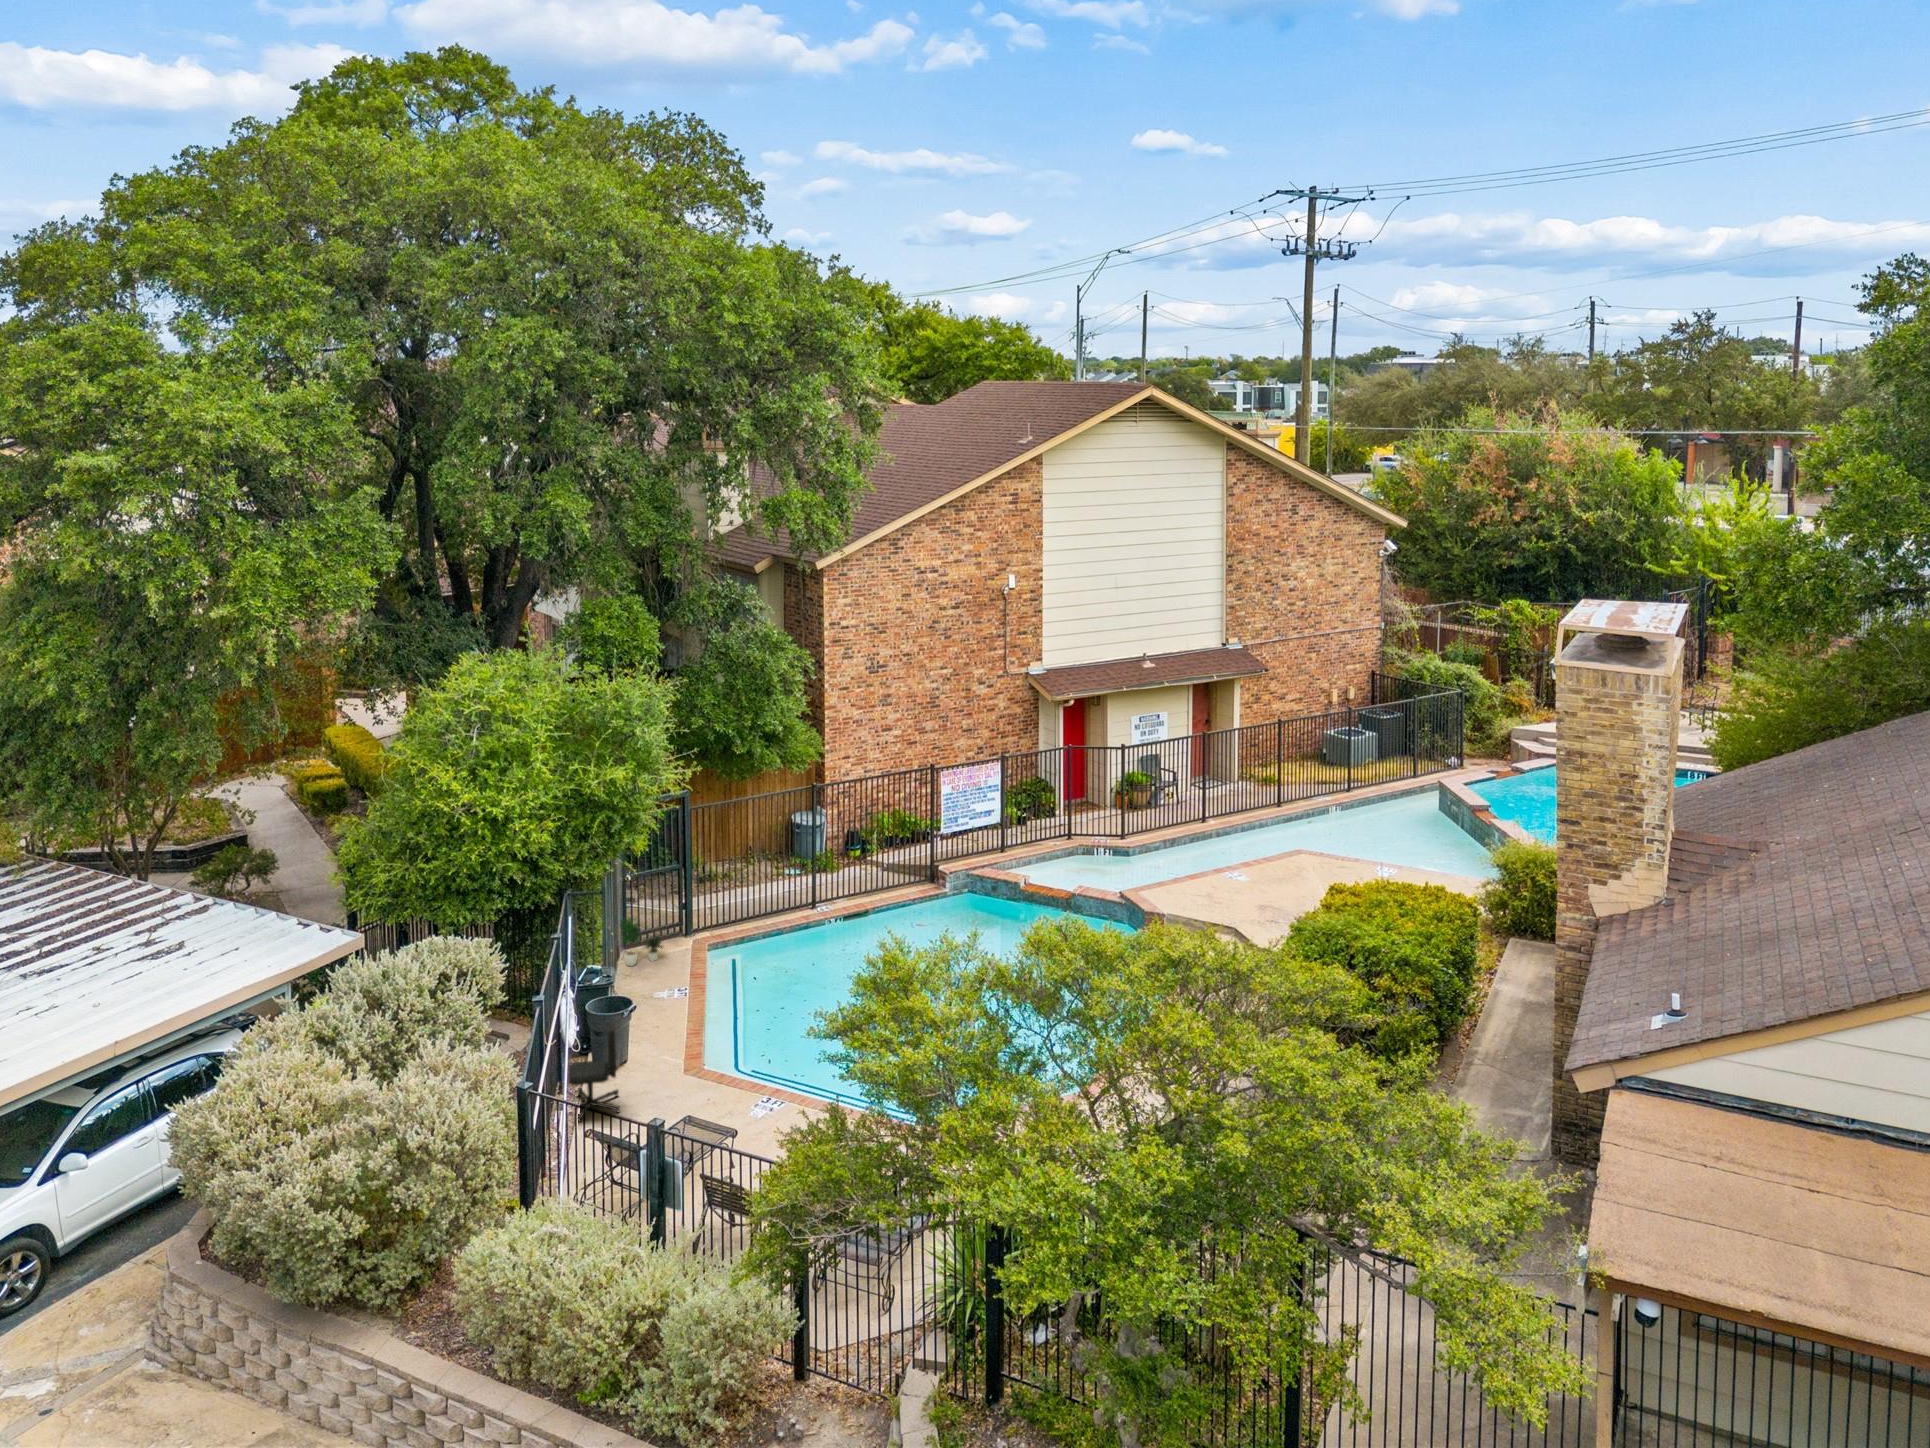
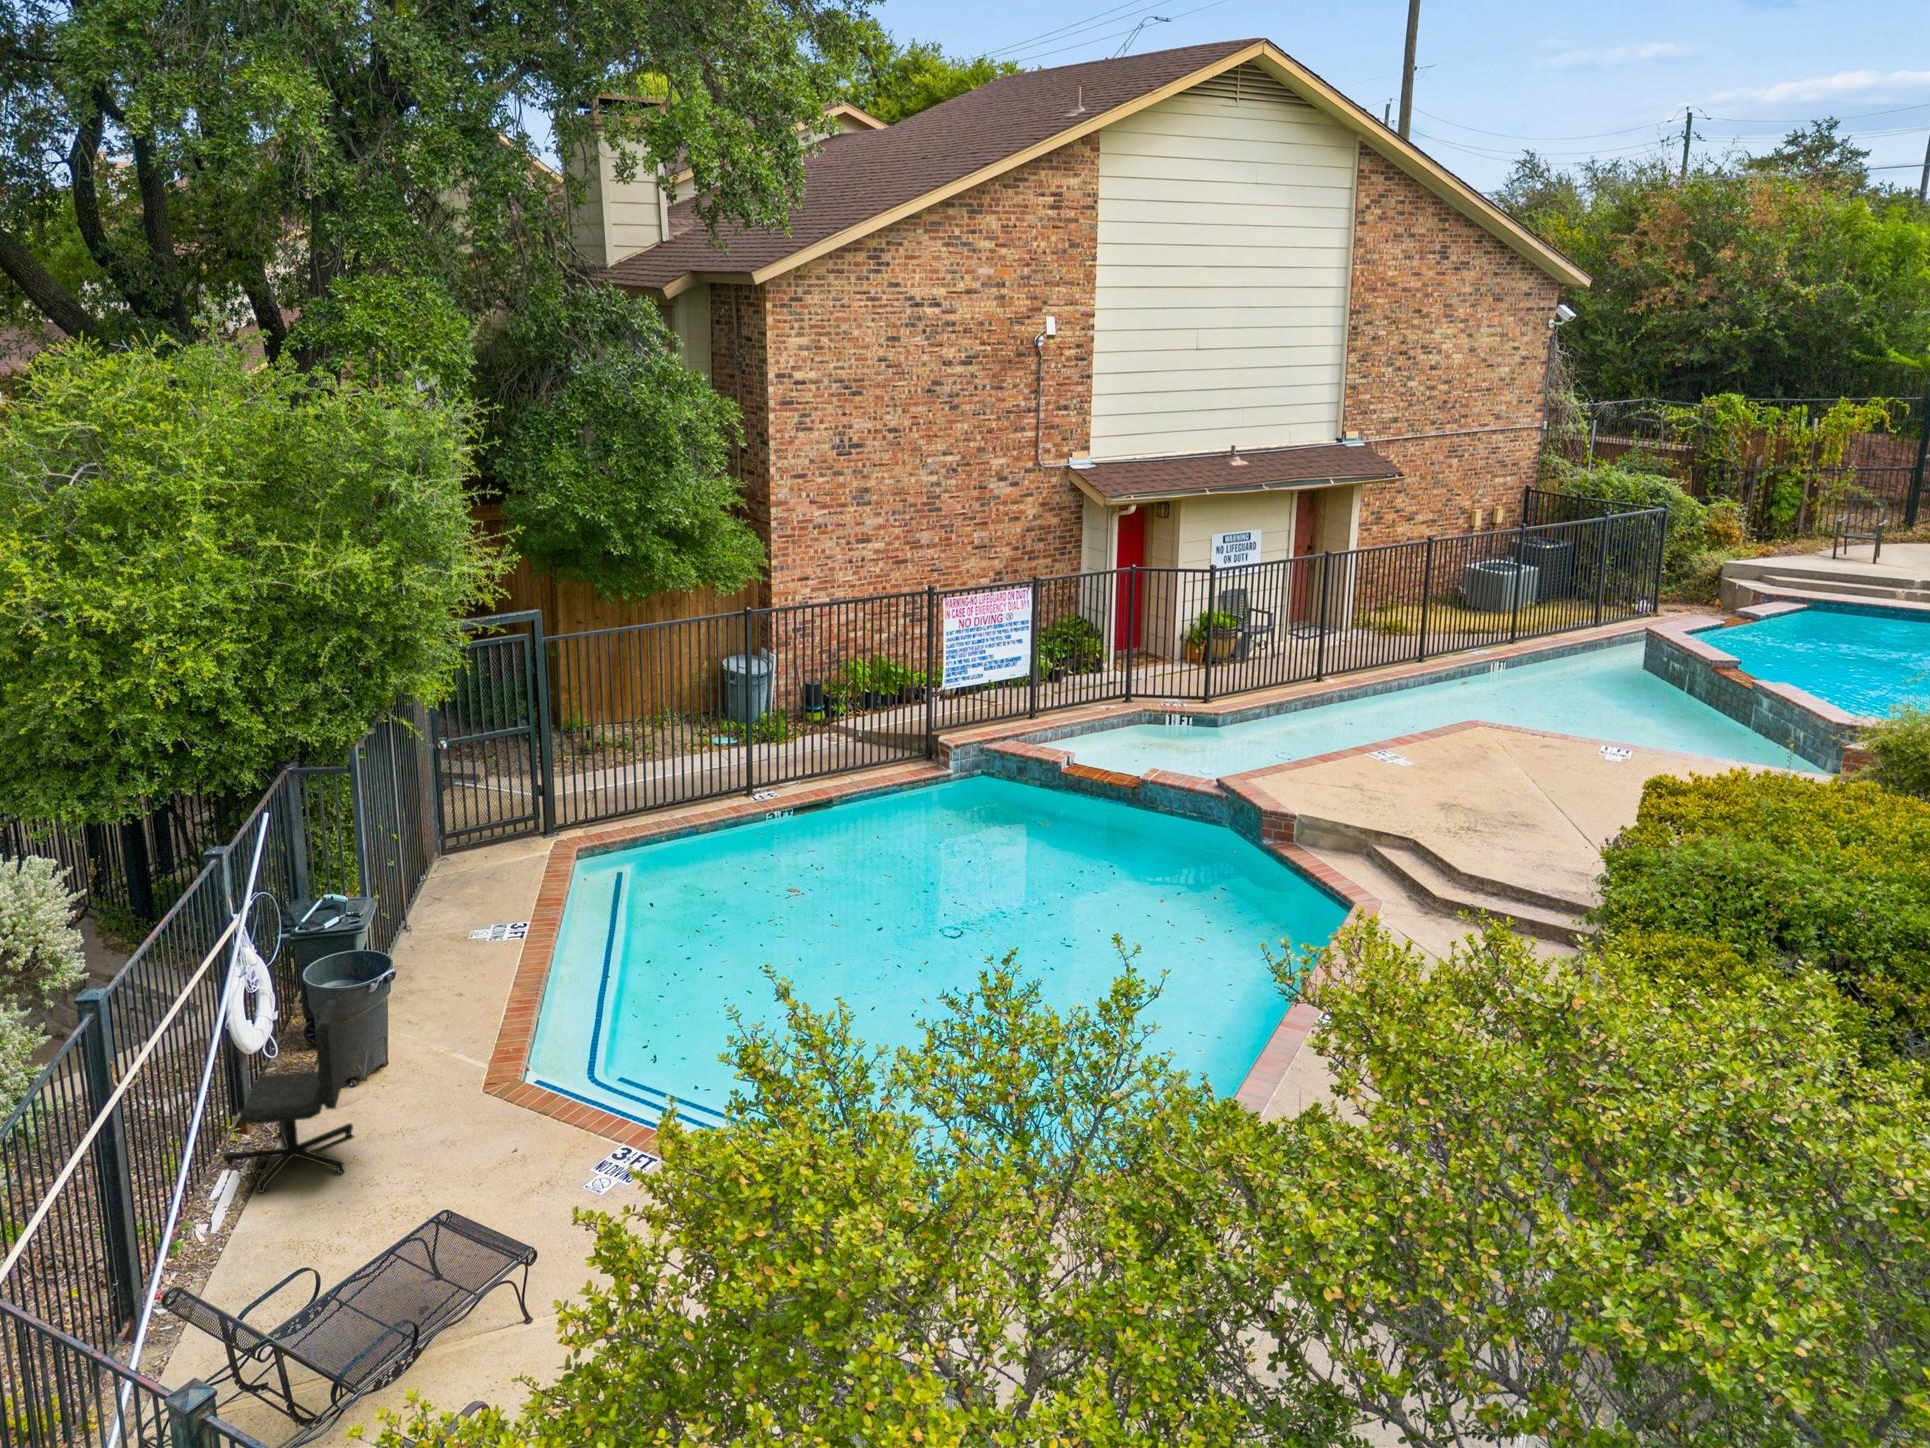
potted plant: present [620,916,662,966] -> none [424,802,504,884]

